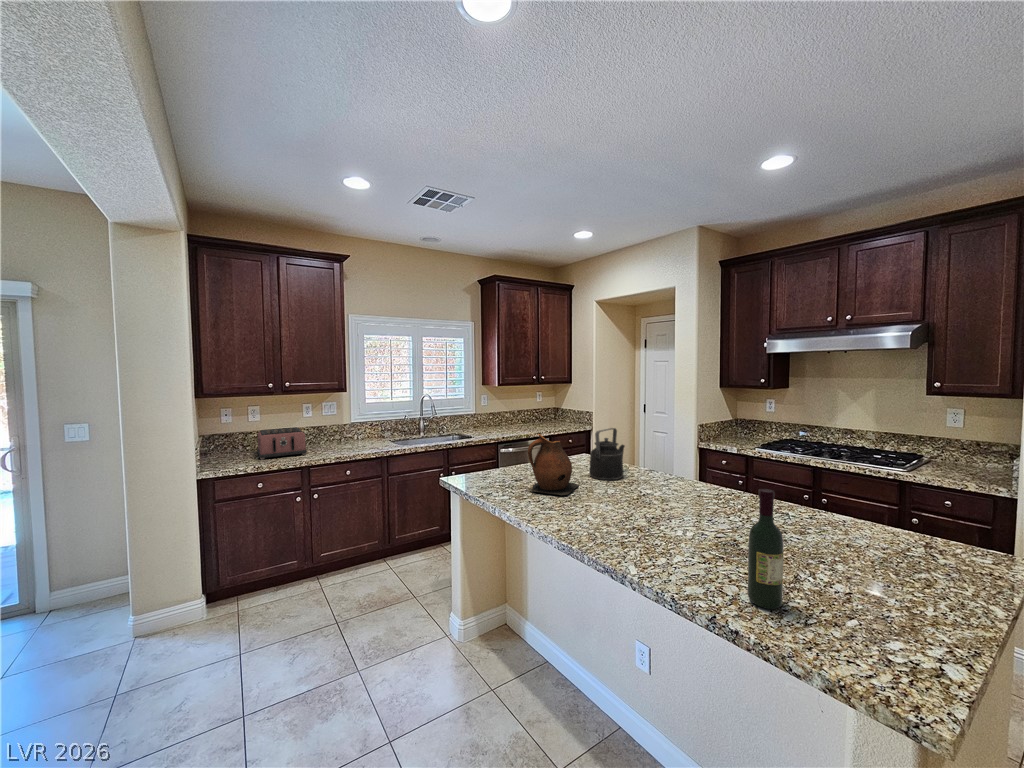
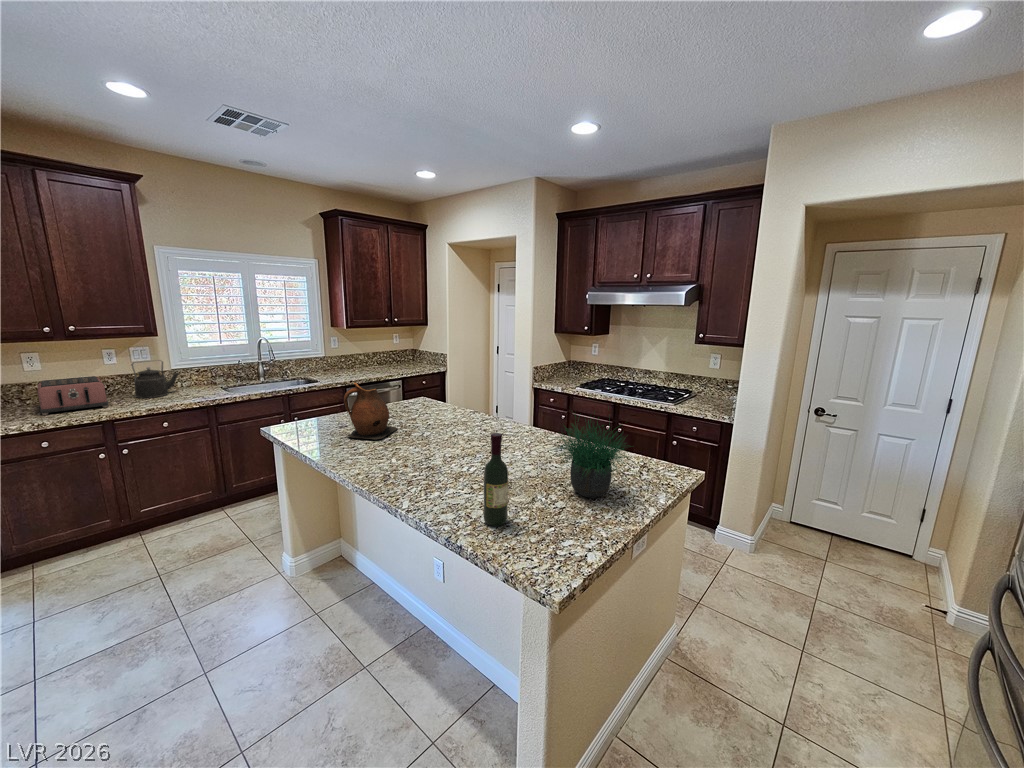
kettle: present [589,428,625,480] -> present [131,360,179,398]
potted plant: none [802,457,961,585] -> present [558,416,627,498]

